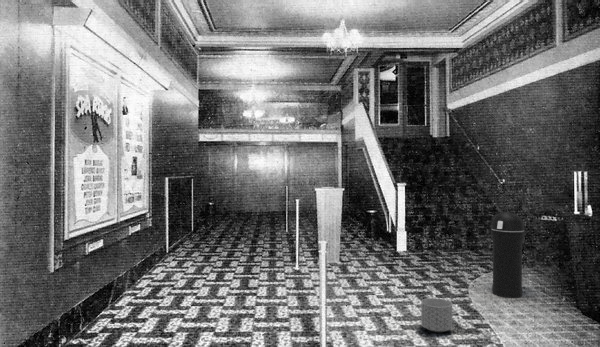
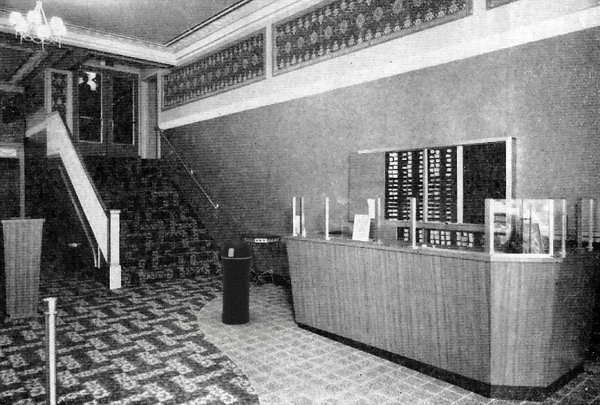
planter: present [421,298,452,333] -> none [161,341,196,381]

